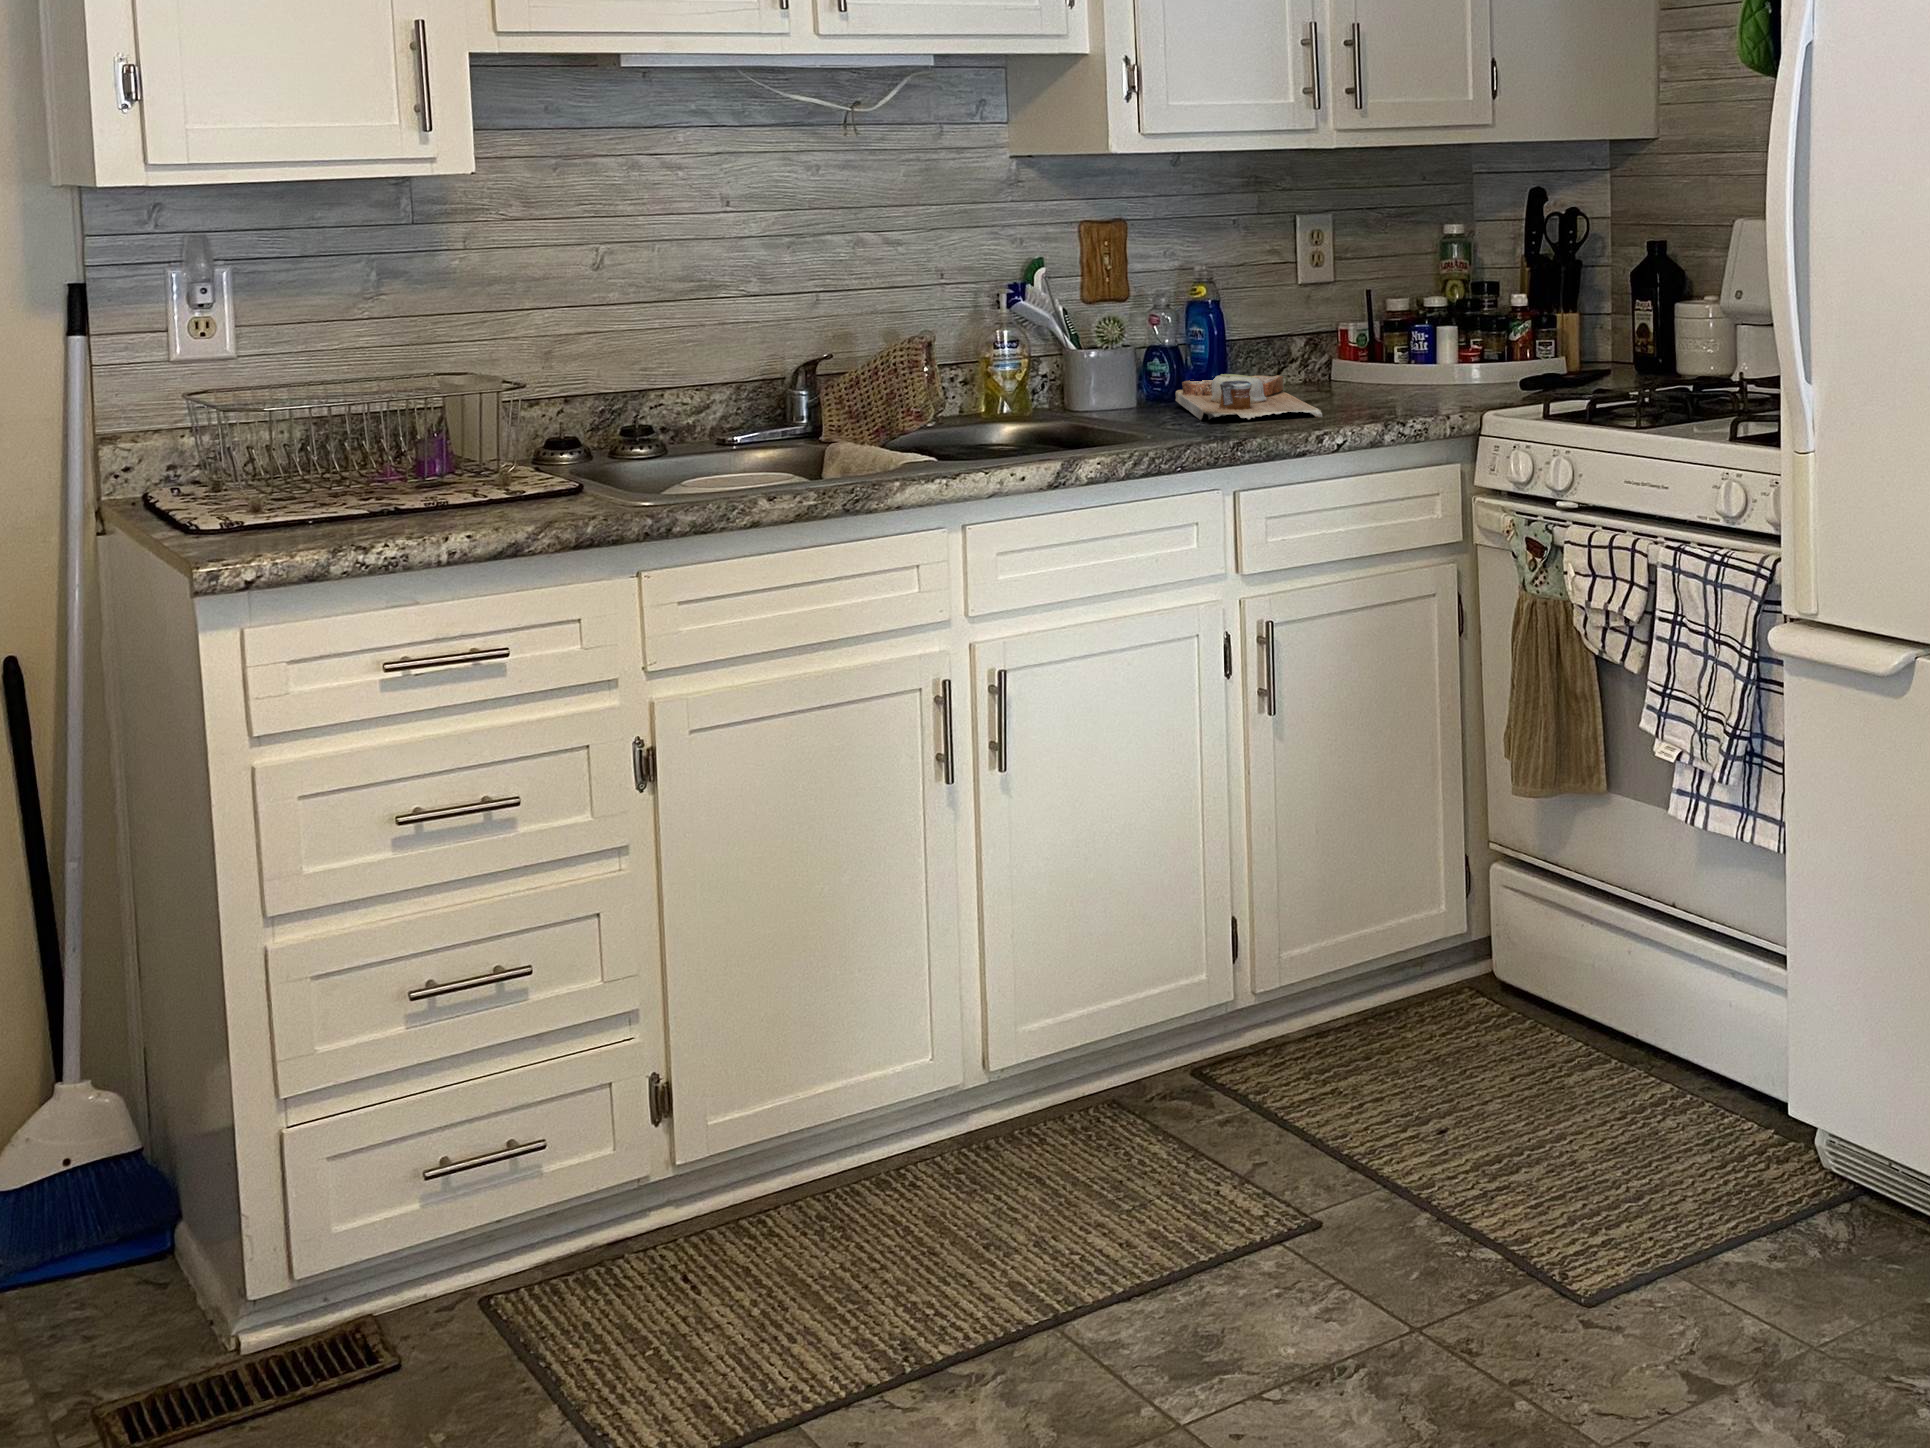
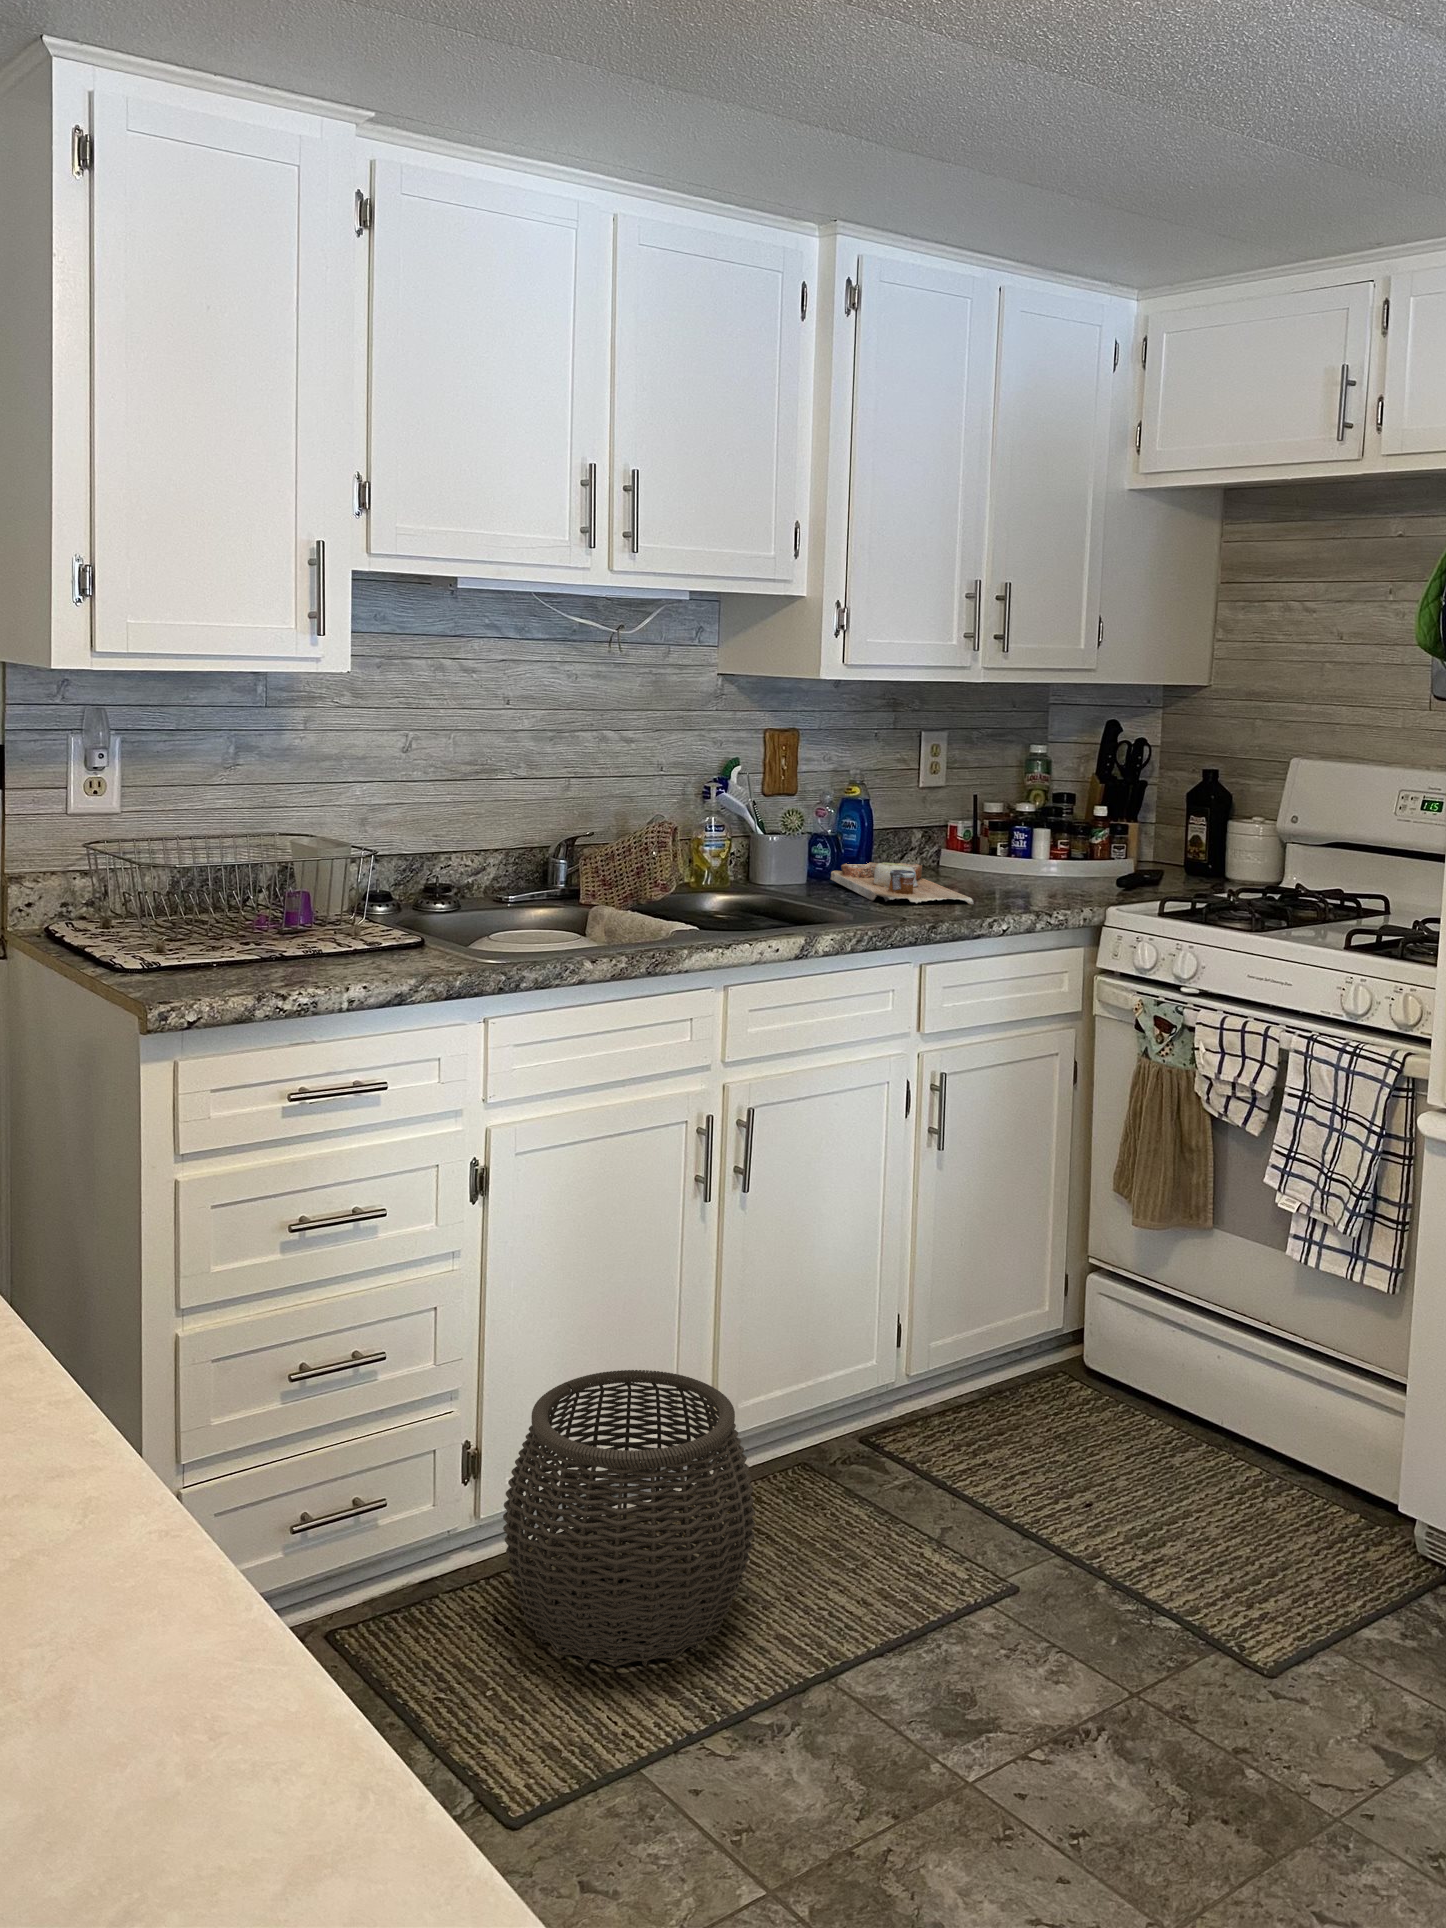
woven basket: none [679,981,983,1320] -> present [503,1370,755,1667]

